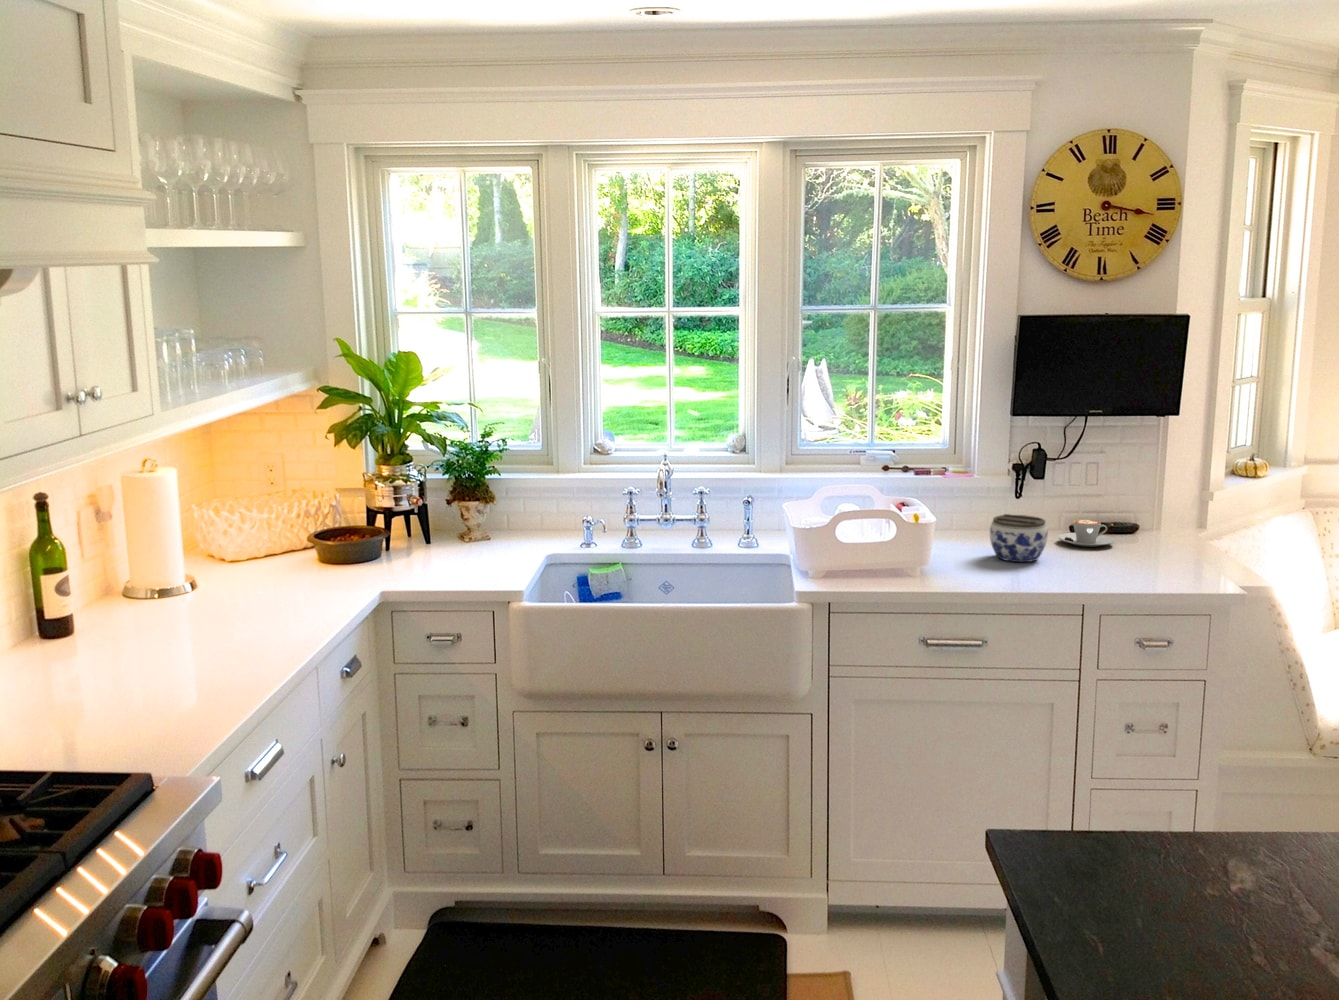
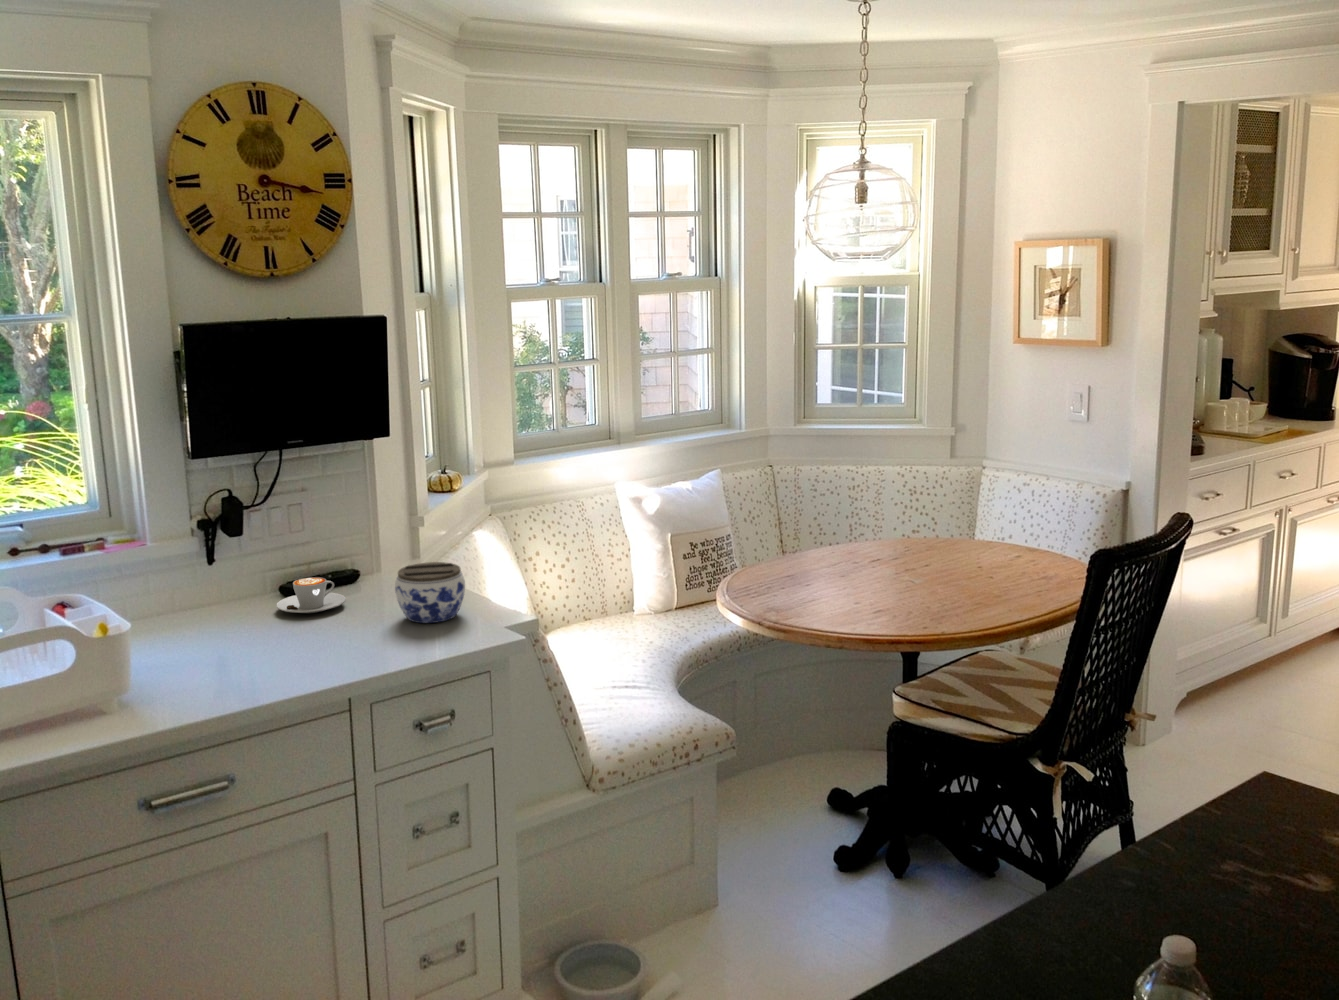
jar: present [990,514,1048,562] -> present [395,562,465,623]

